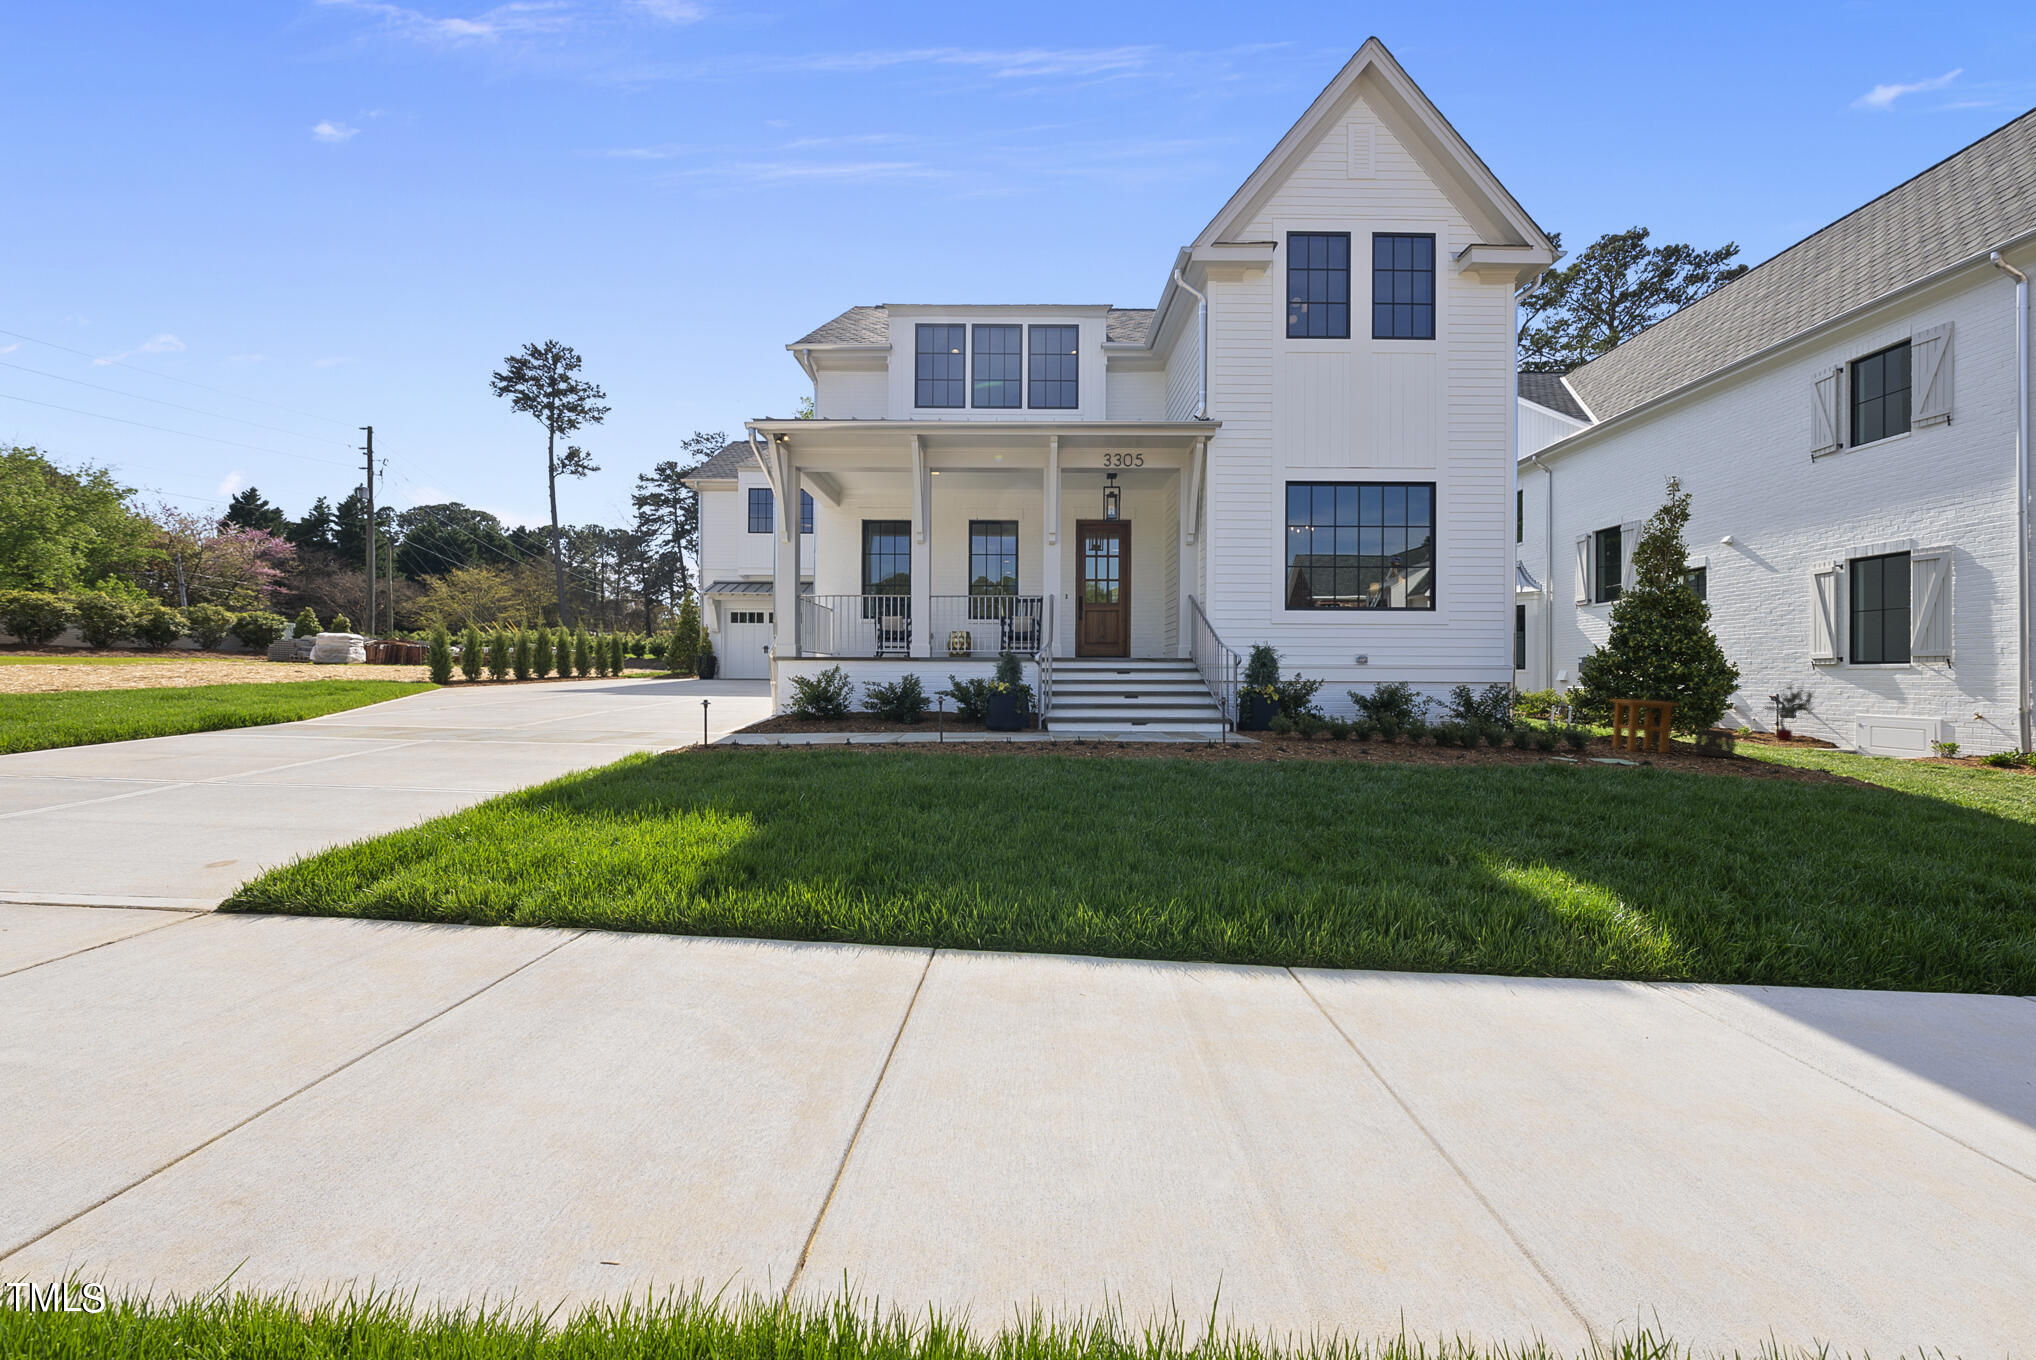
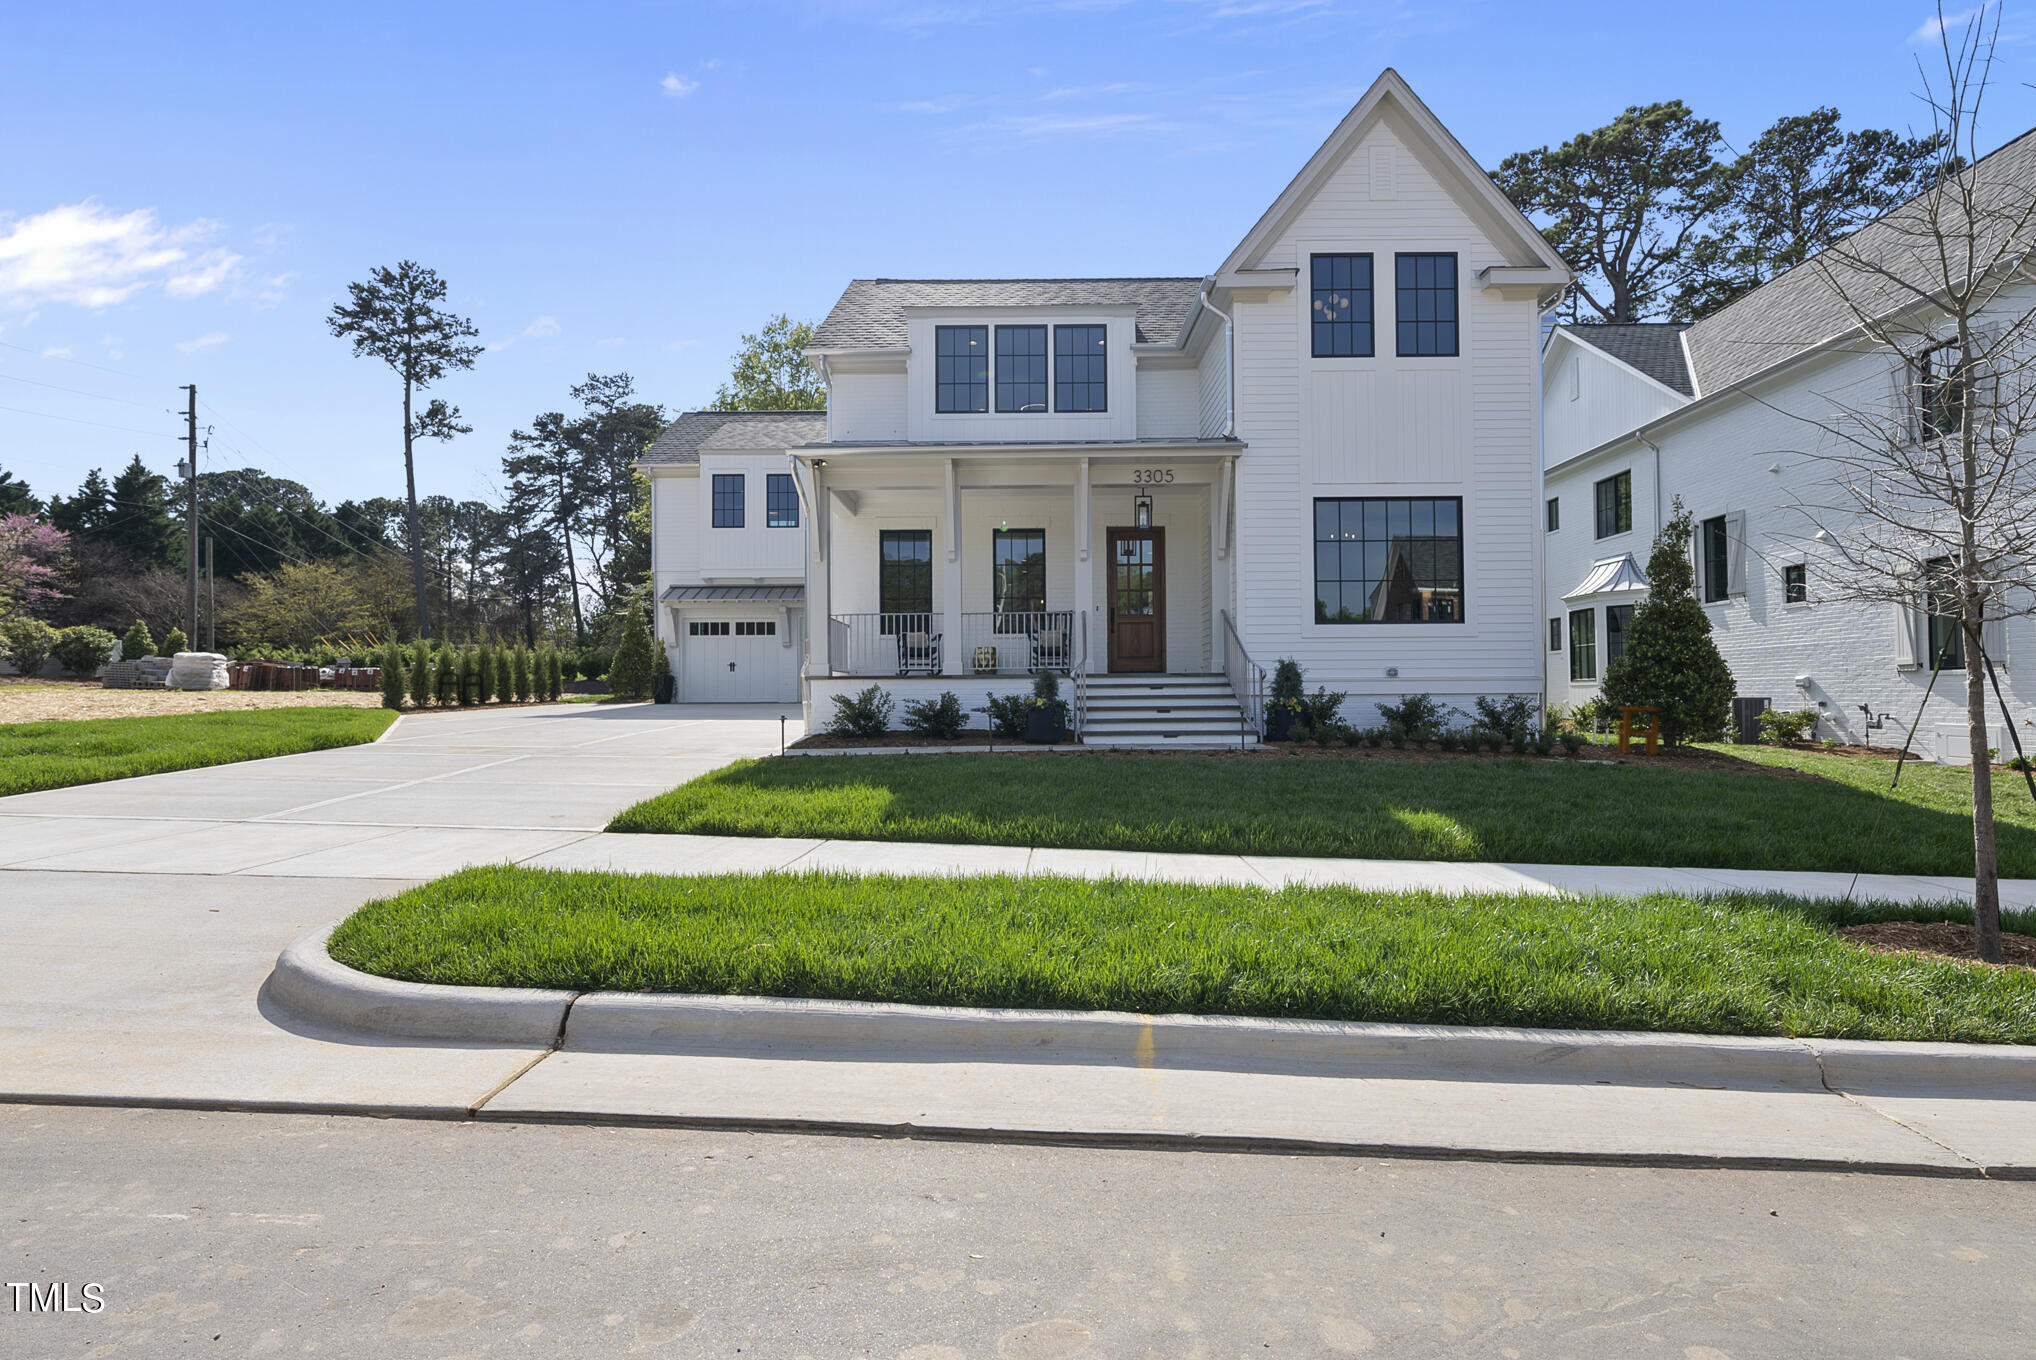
bench: none [518,649,557,673] -> present [438,672,484,701]
potted tree: present [1765,685,1813,740] -> none [1808,690,1848,747]
woven basket: present [1695,729,1736,757] -> none [1682,732,1714,757]

